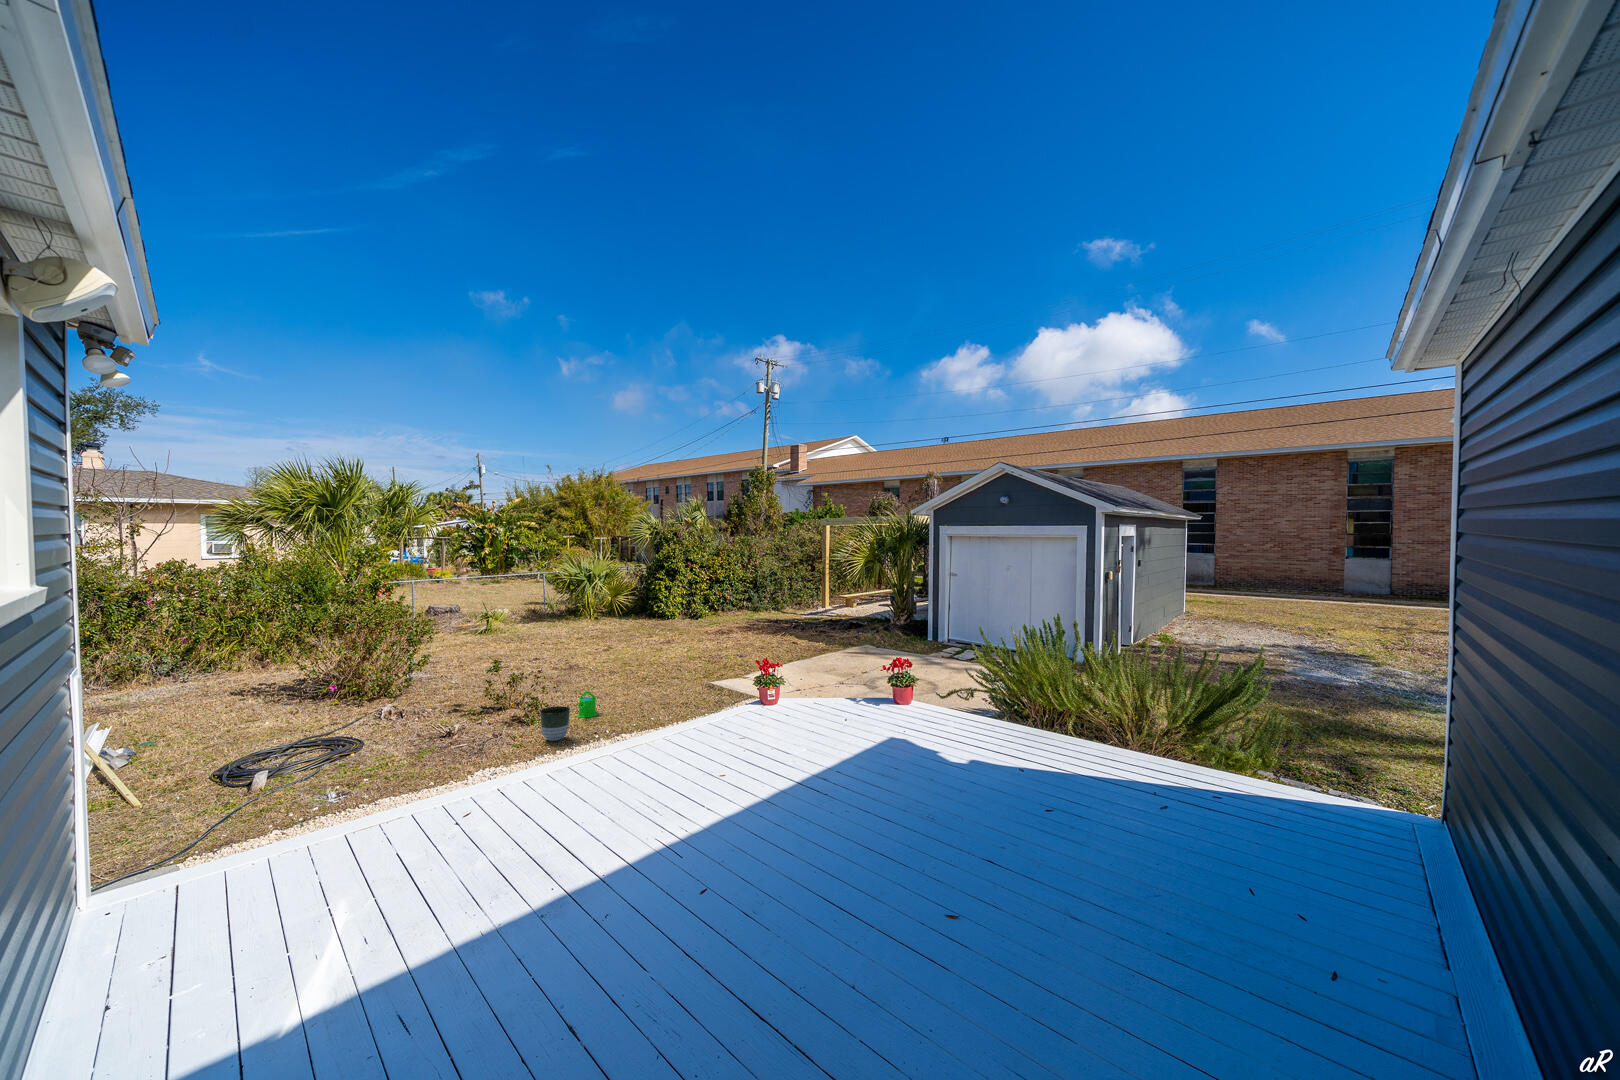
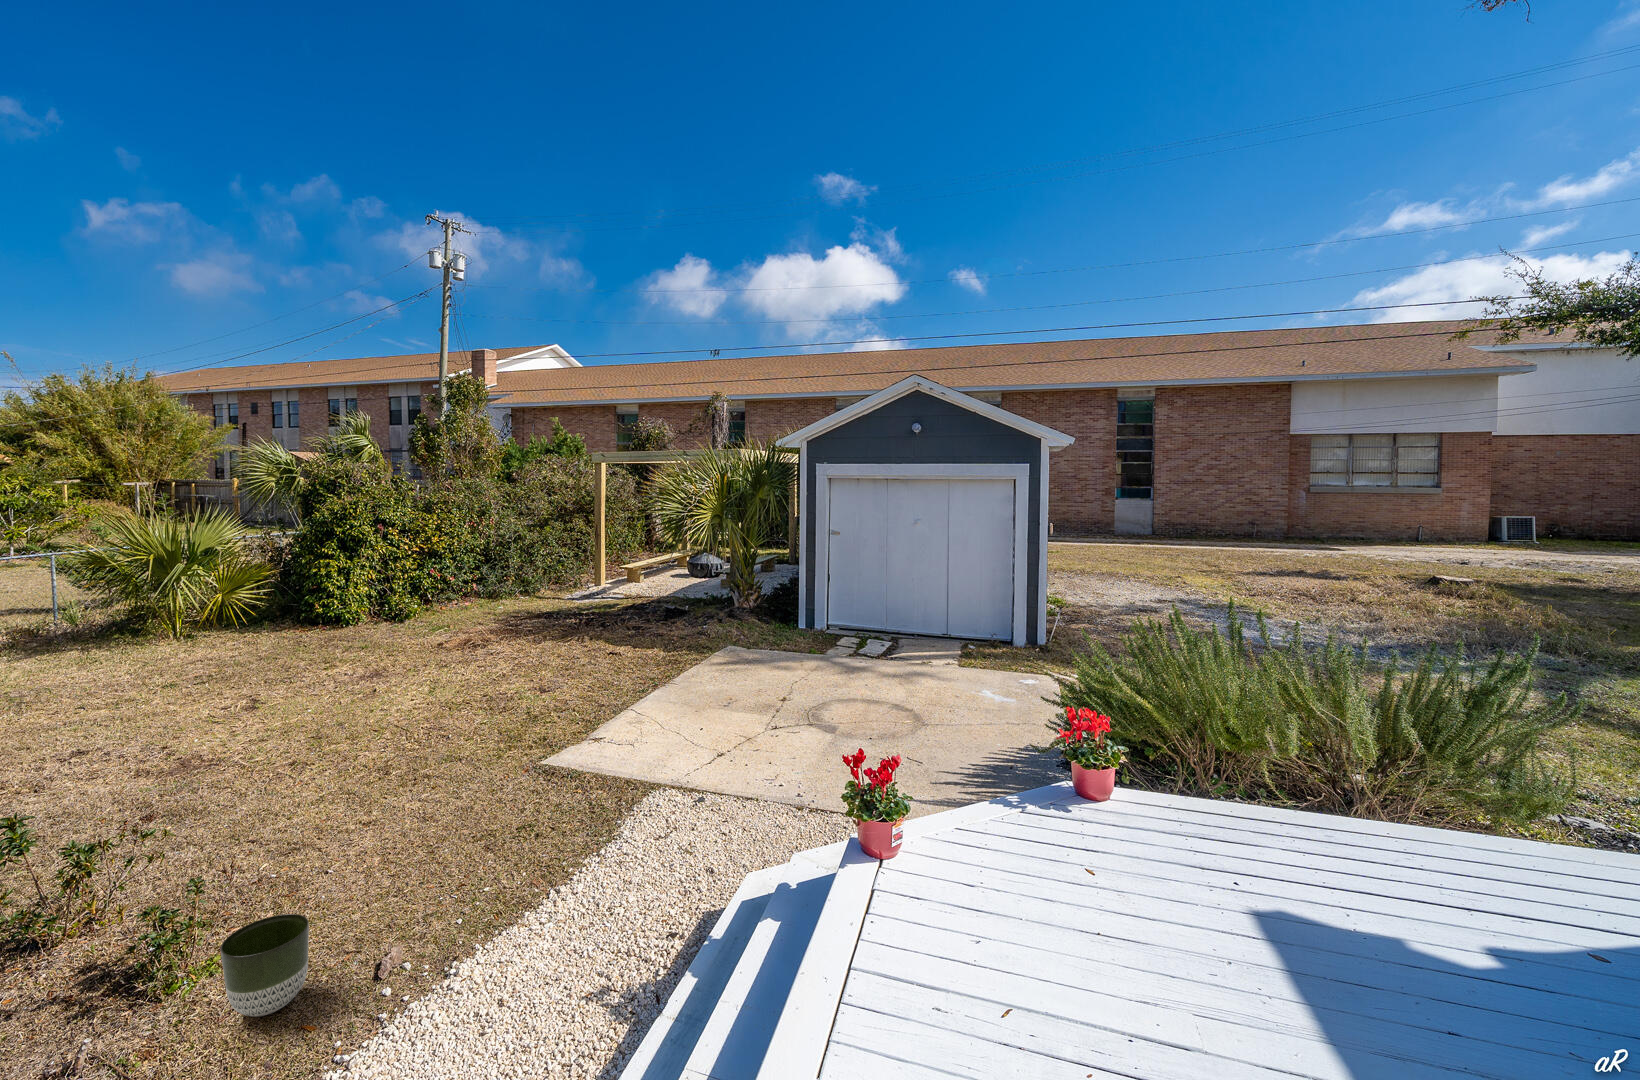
watering can: present [578,691,597,718] -> none [288,841,341,907]

